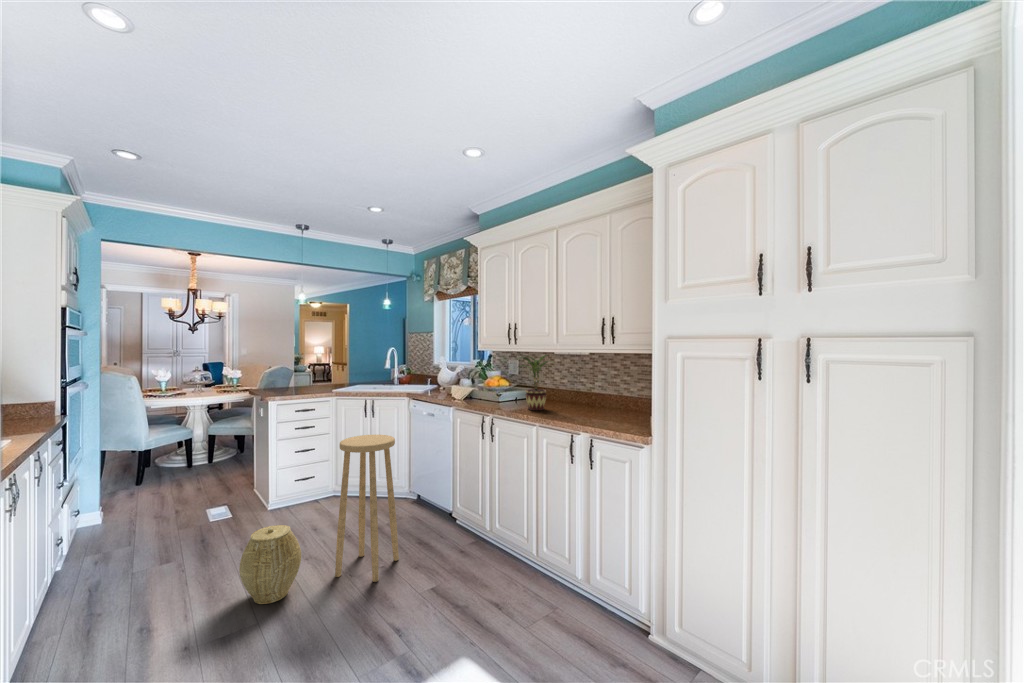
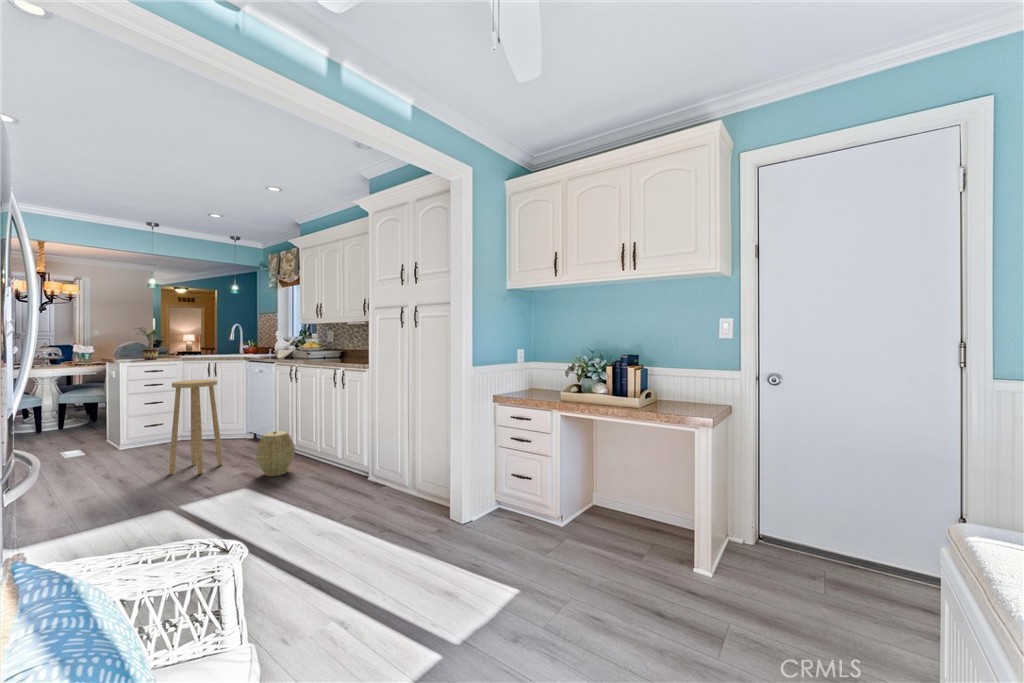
potted plant: present [520,355,549,410] -> present [139,328,159,360]
woven basket: present [239,525,301,604] -> present [256,431,295,476]

